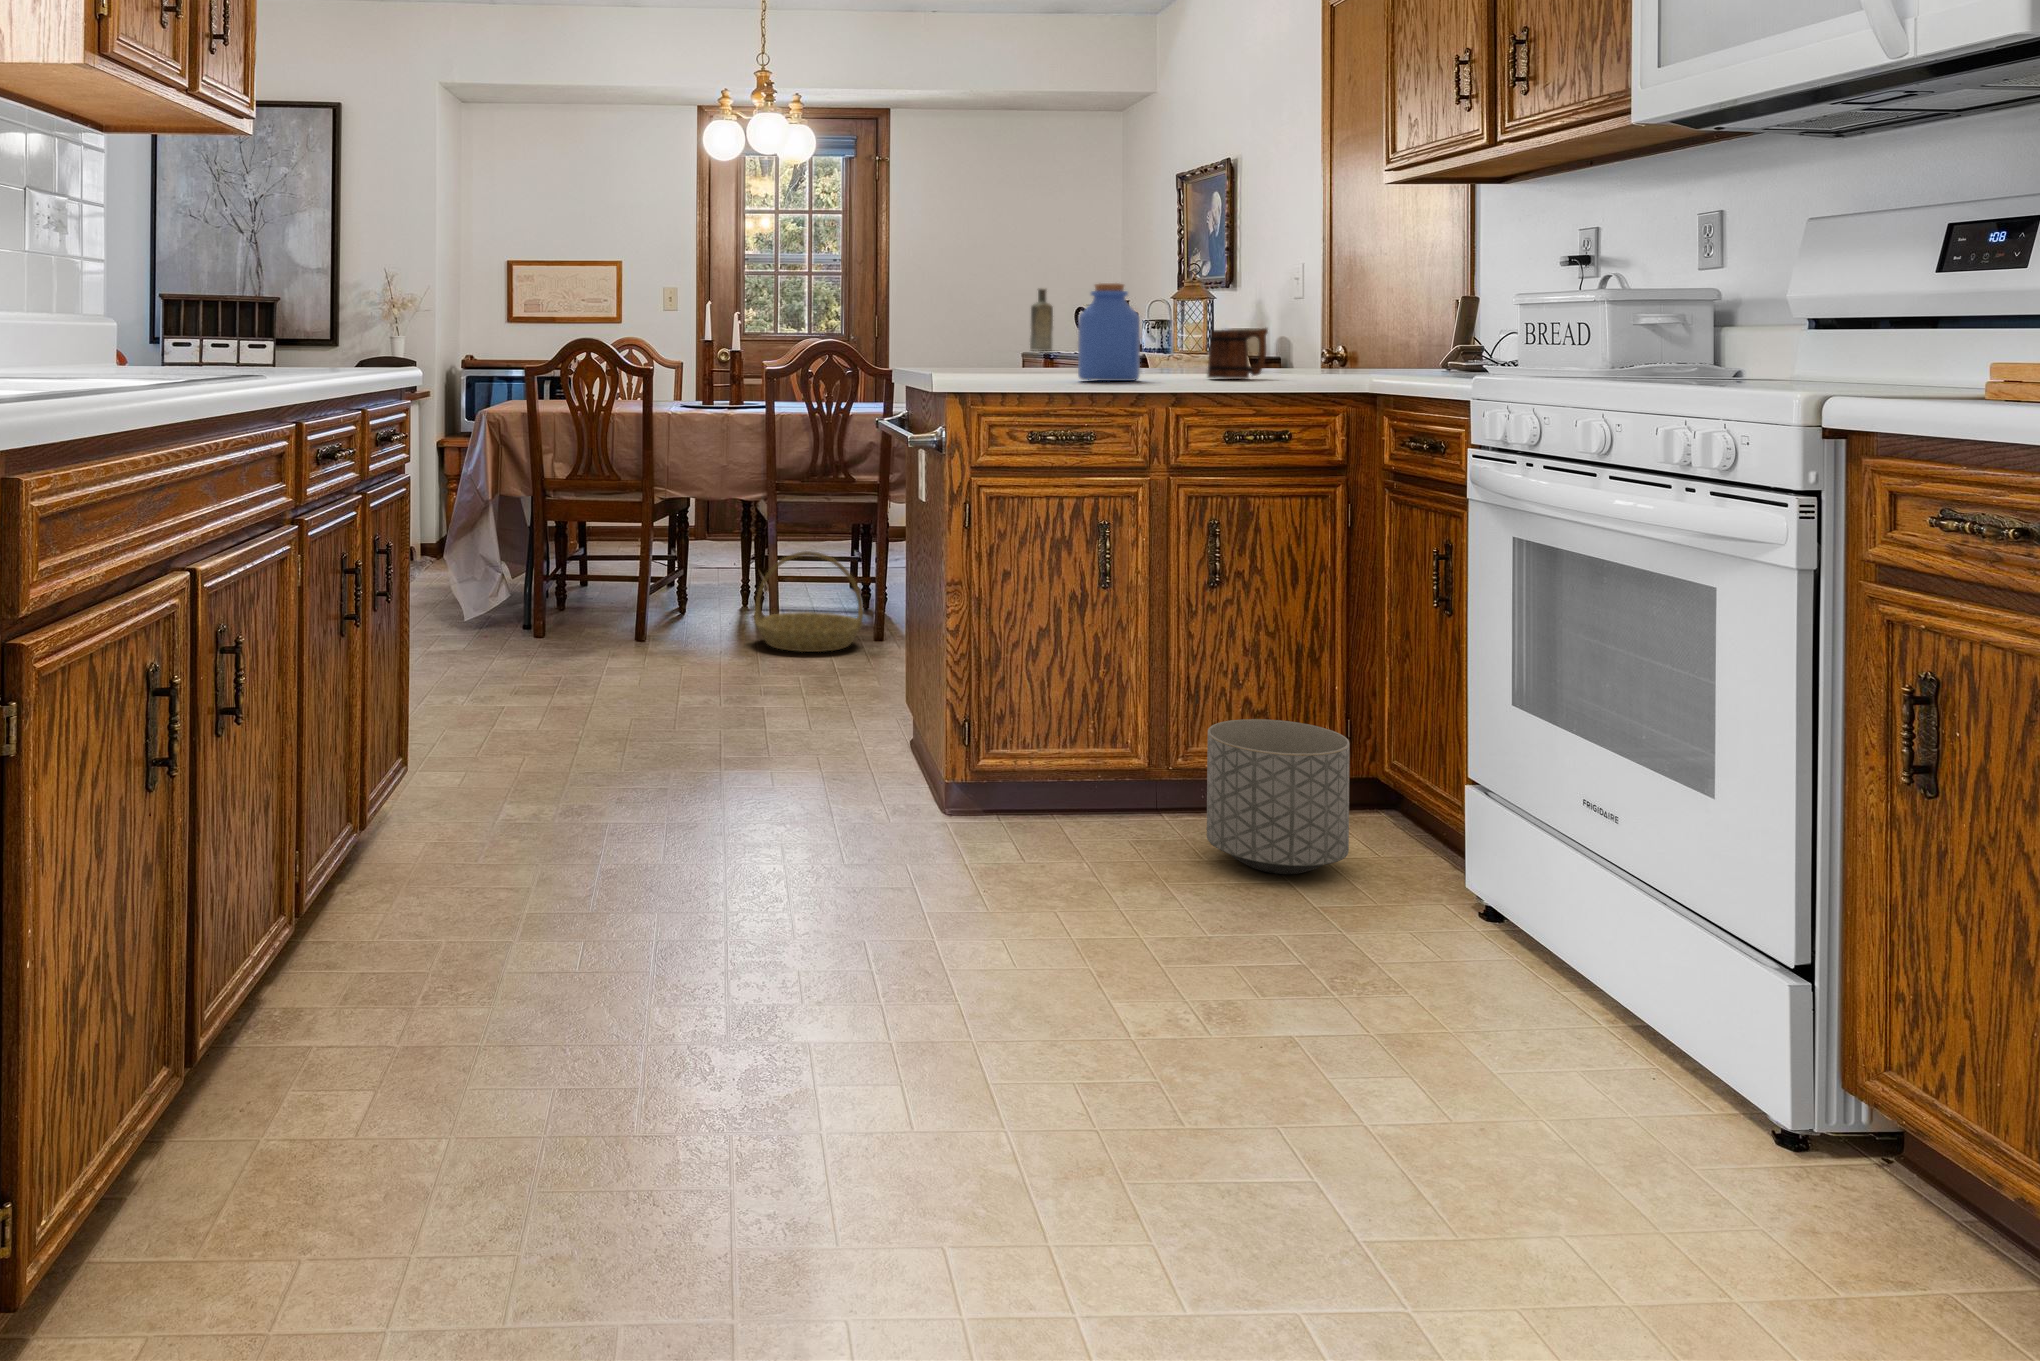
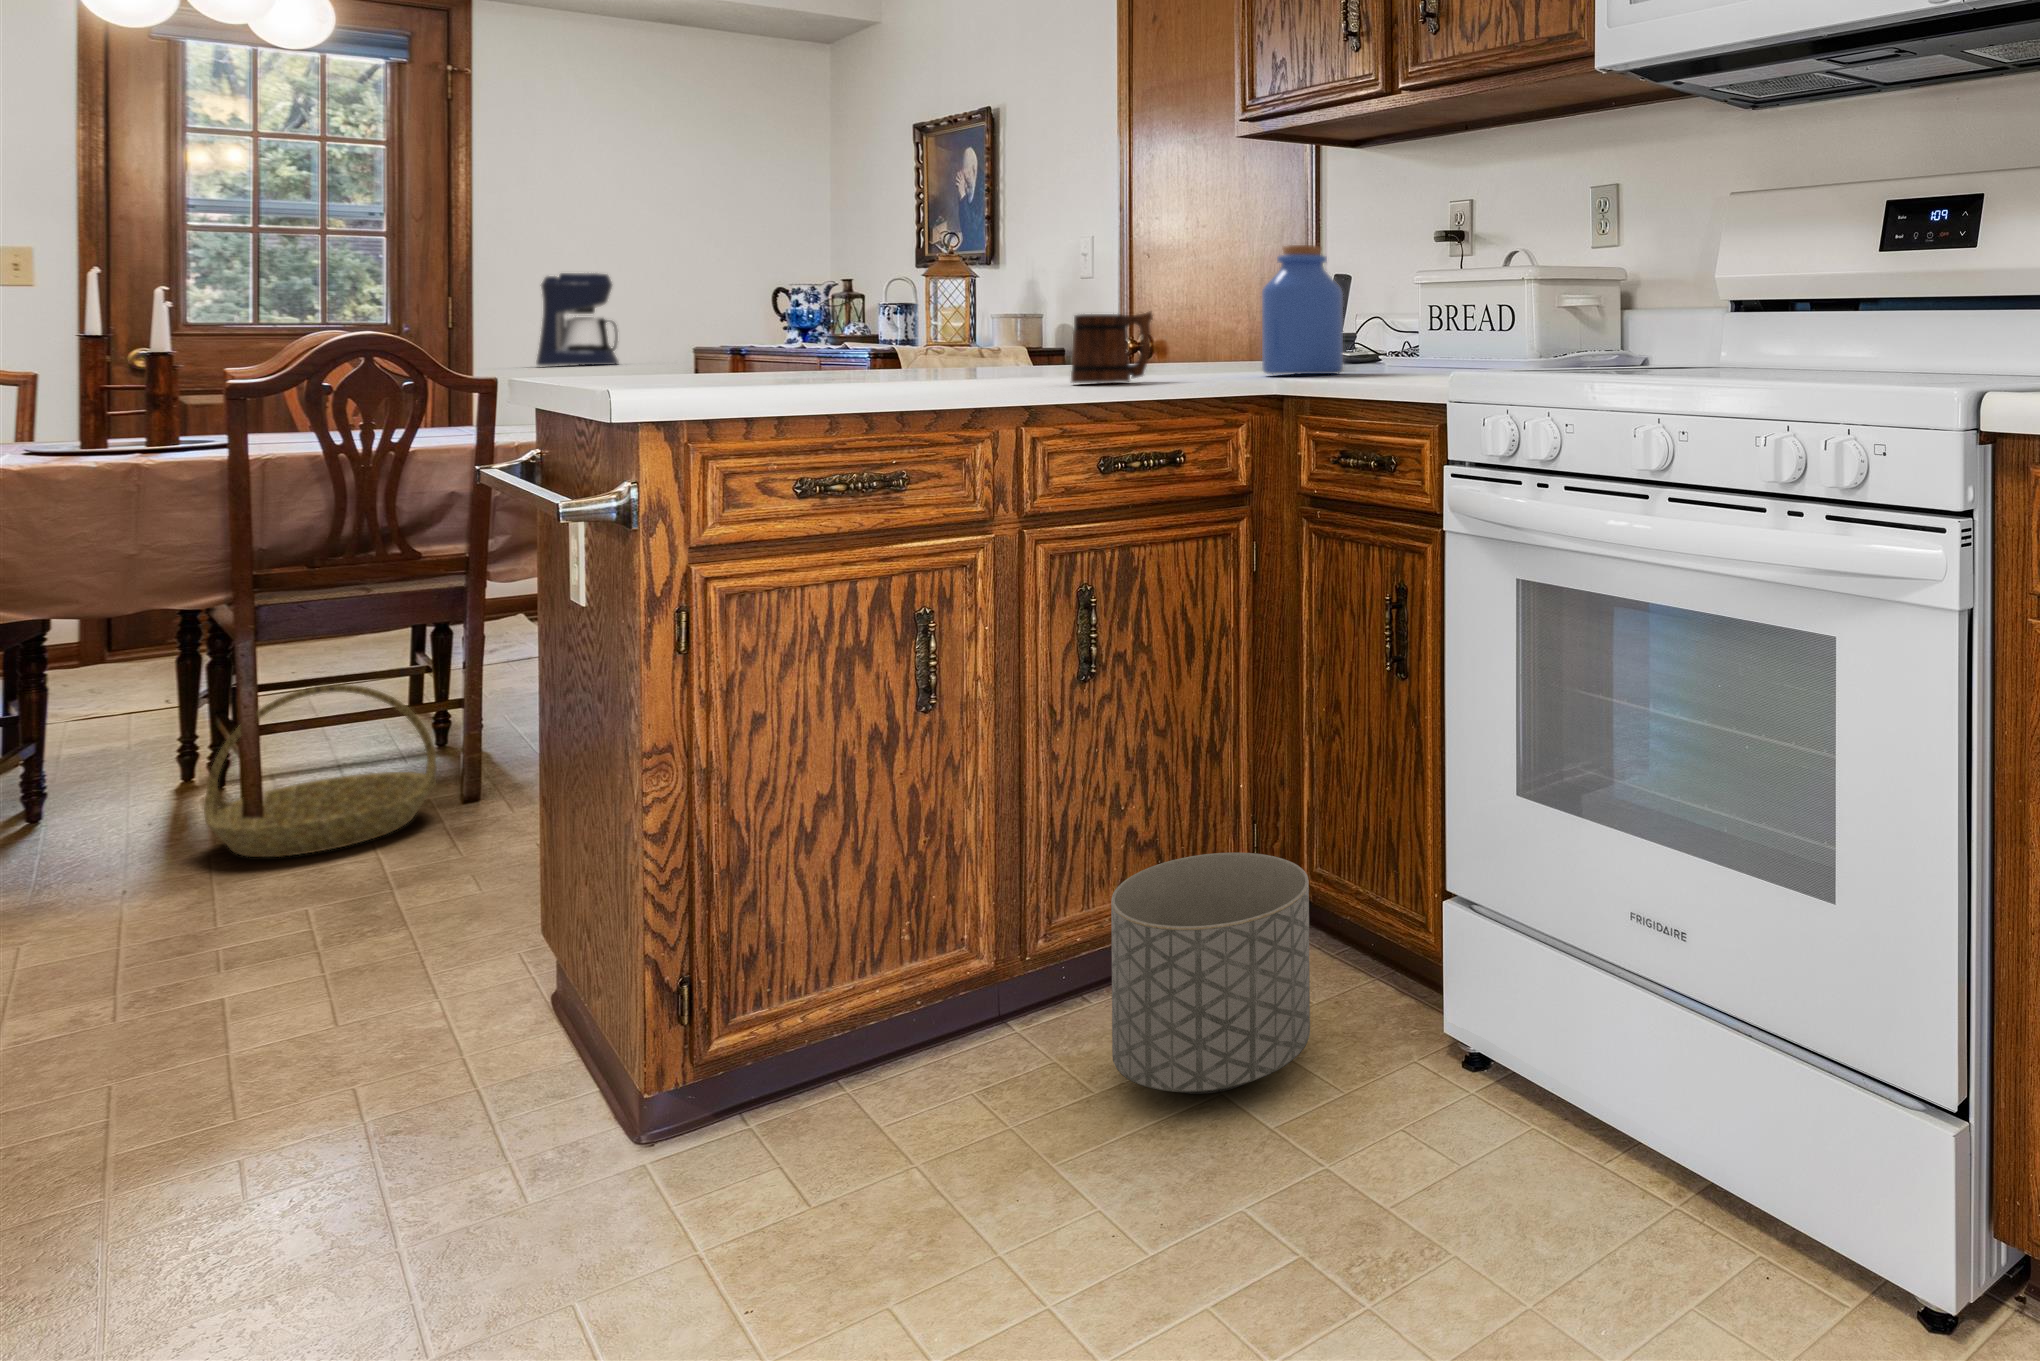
coffee maker: none [930,281,983,352] -> present [536,273,619,366]
jar: present [1078,283,1140,381] -> present [1262,245,1343,375]
bottle: present [1030,288,1053,351] -> none [681,284,720,361]

